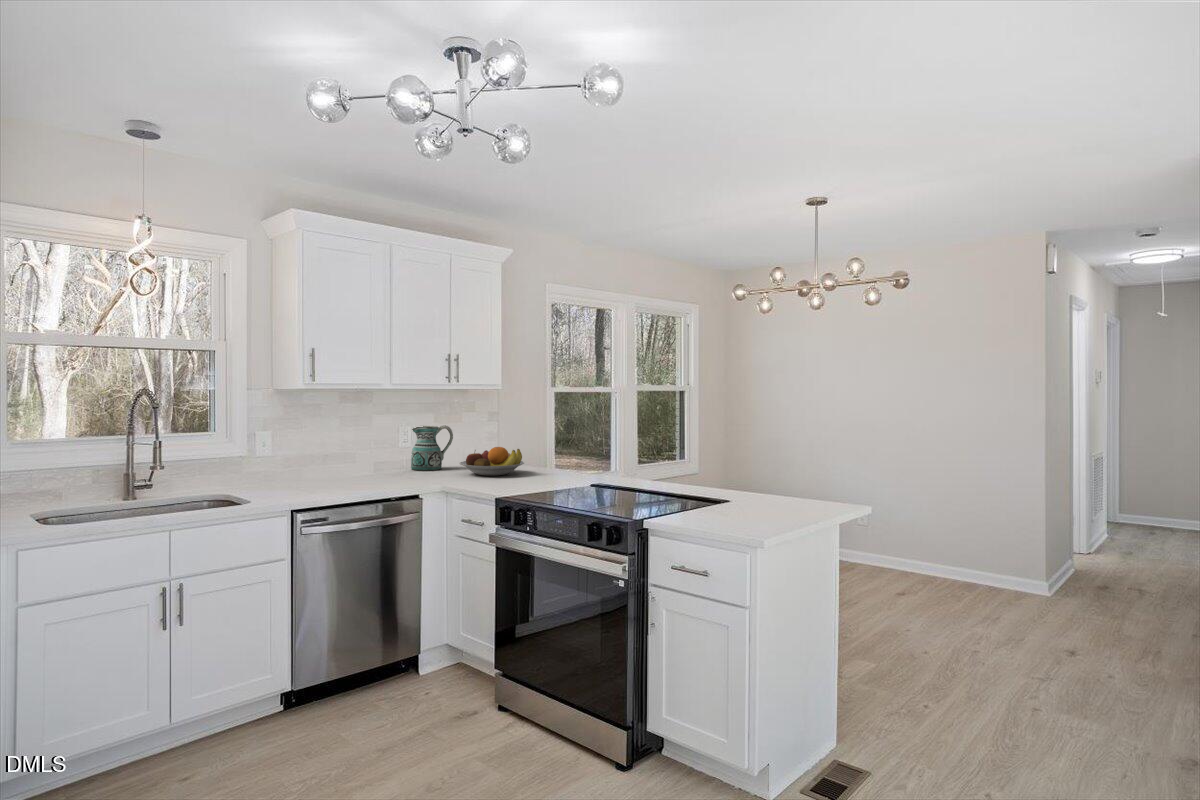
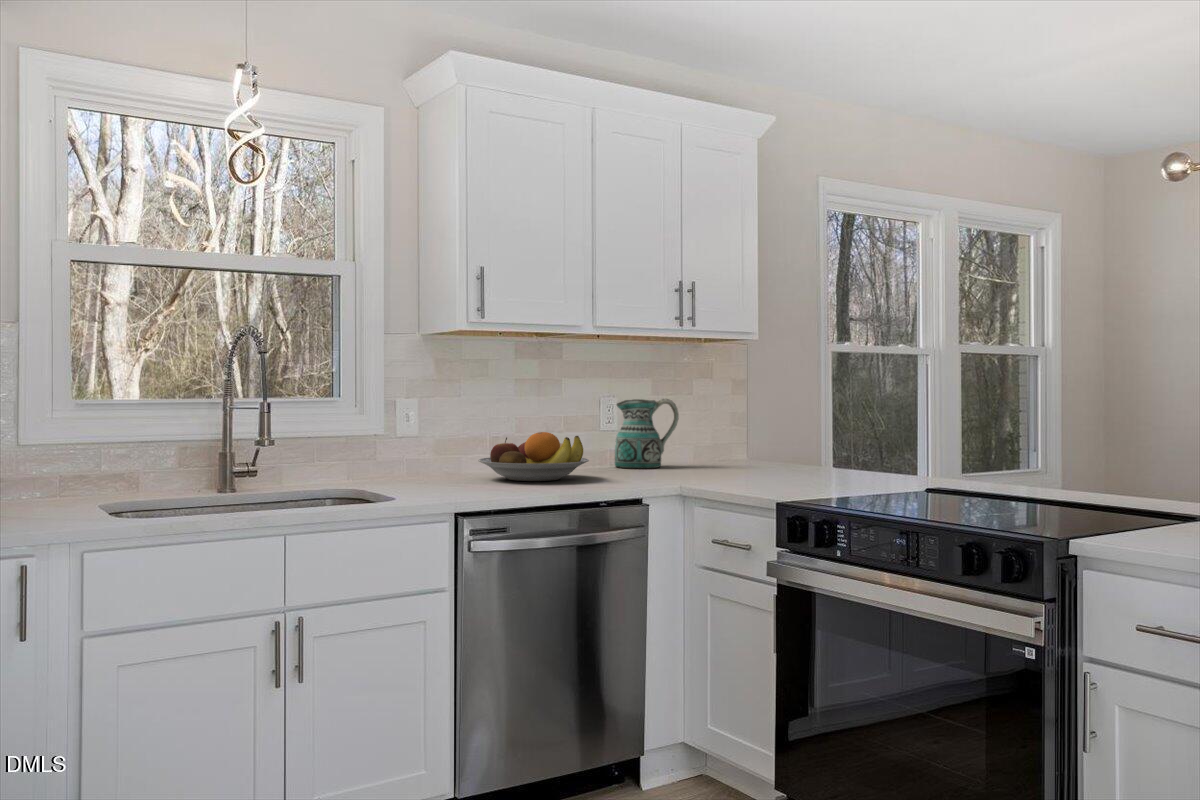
fruit bowl: present [460,447,524,476] -> present [478,432,589,481]

